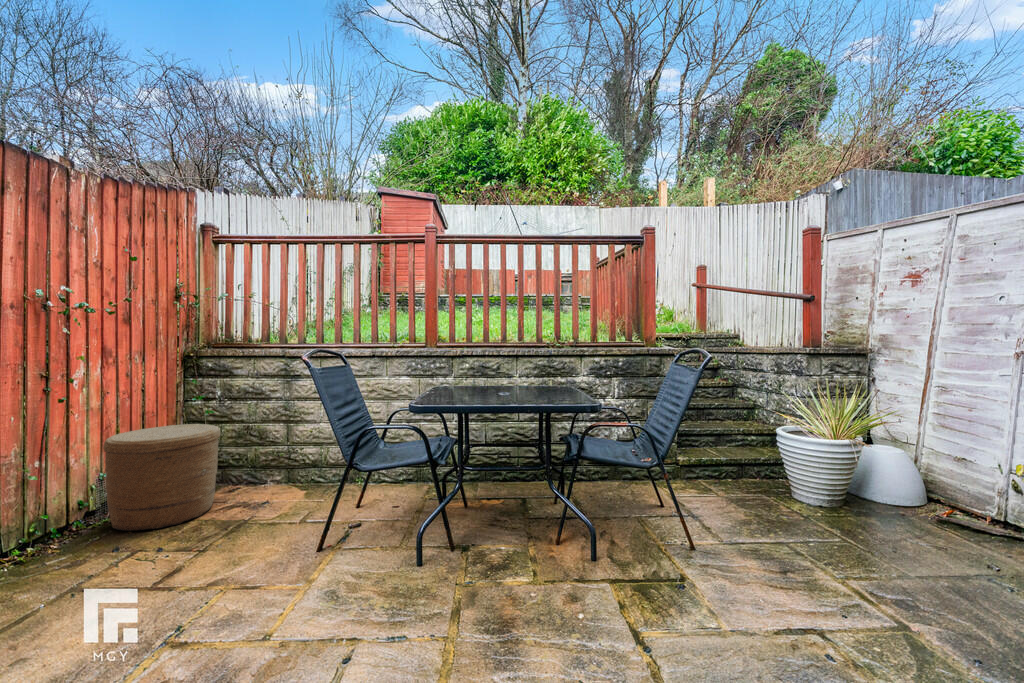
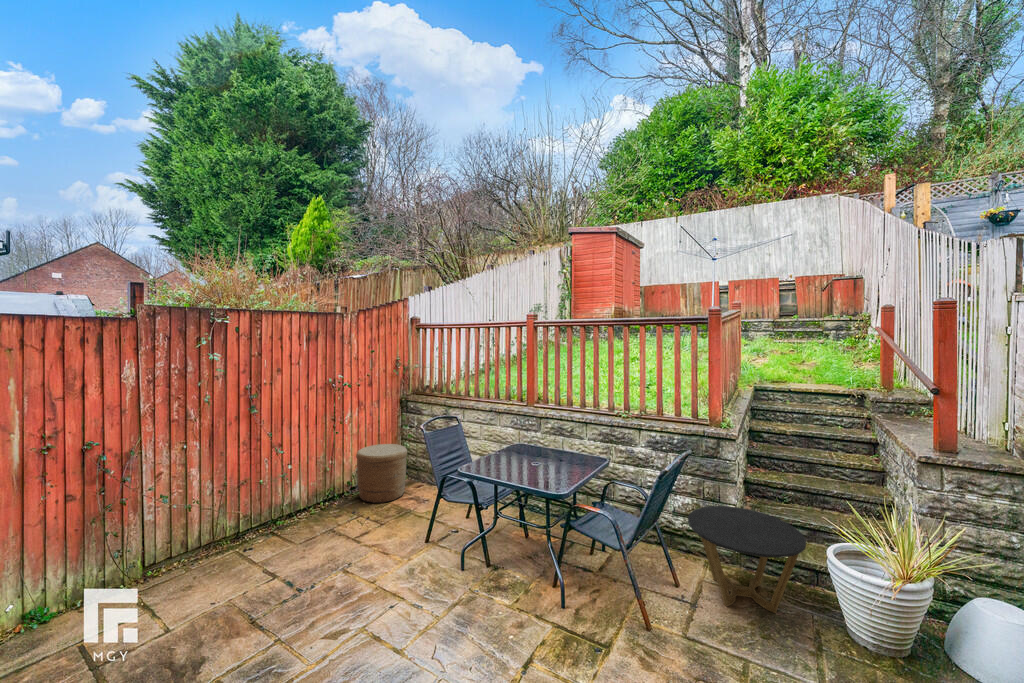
side table: none [657,420,774,512] -> present [688,506,806,613]

